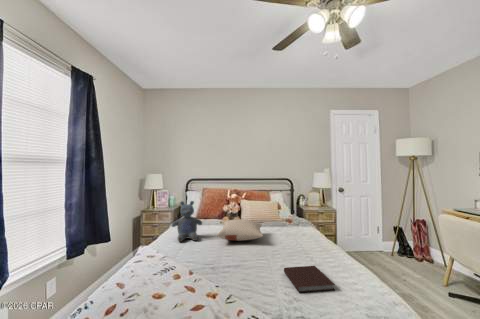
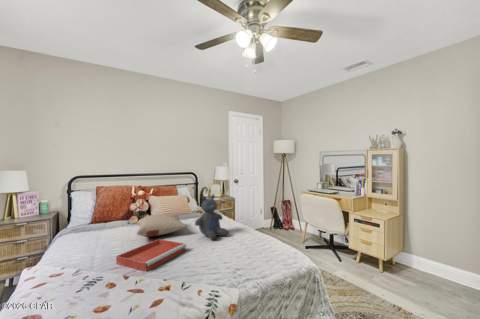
stuffed bear: present [172,201,202,242] -> present [195,195,229,240]
tray: none [193,245,255,274] -> present [116,239,186,271]
notebook: present [284,266,335,293] -> none [218,242,265,265]

